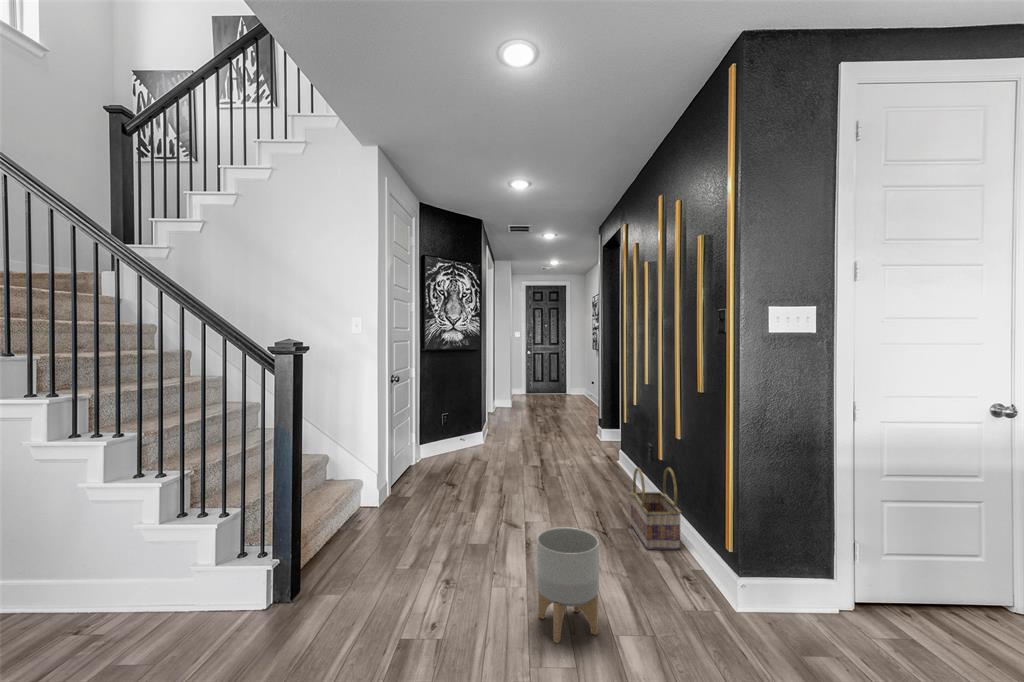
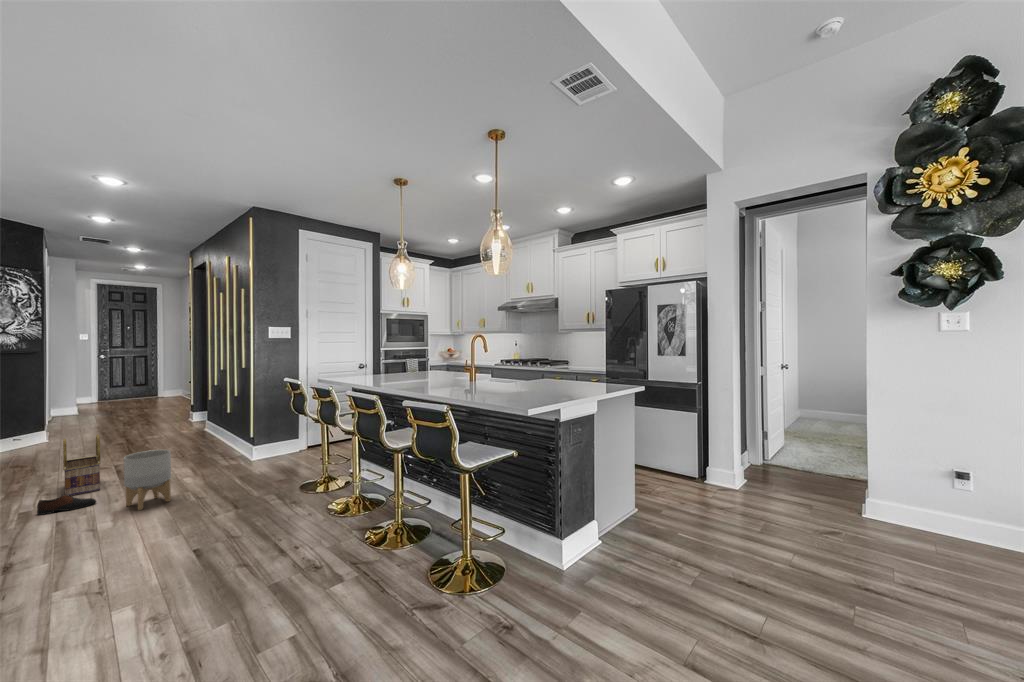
basket: present [630,467,681,550] -> present [63,435,101,496]
shoe: none [446,562,506,592] -> present [37,494,96,515]

